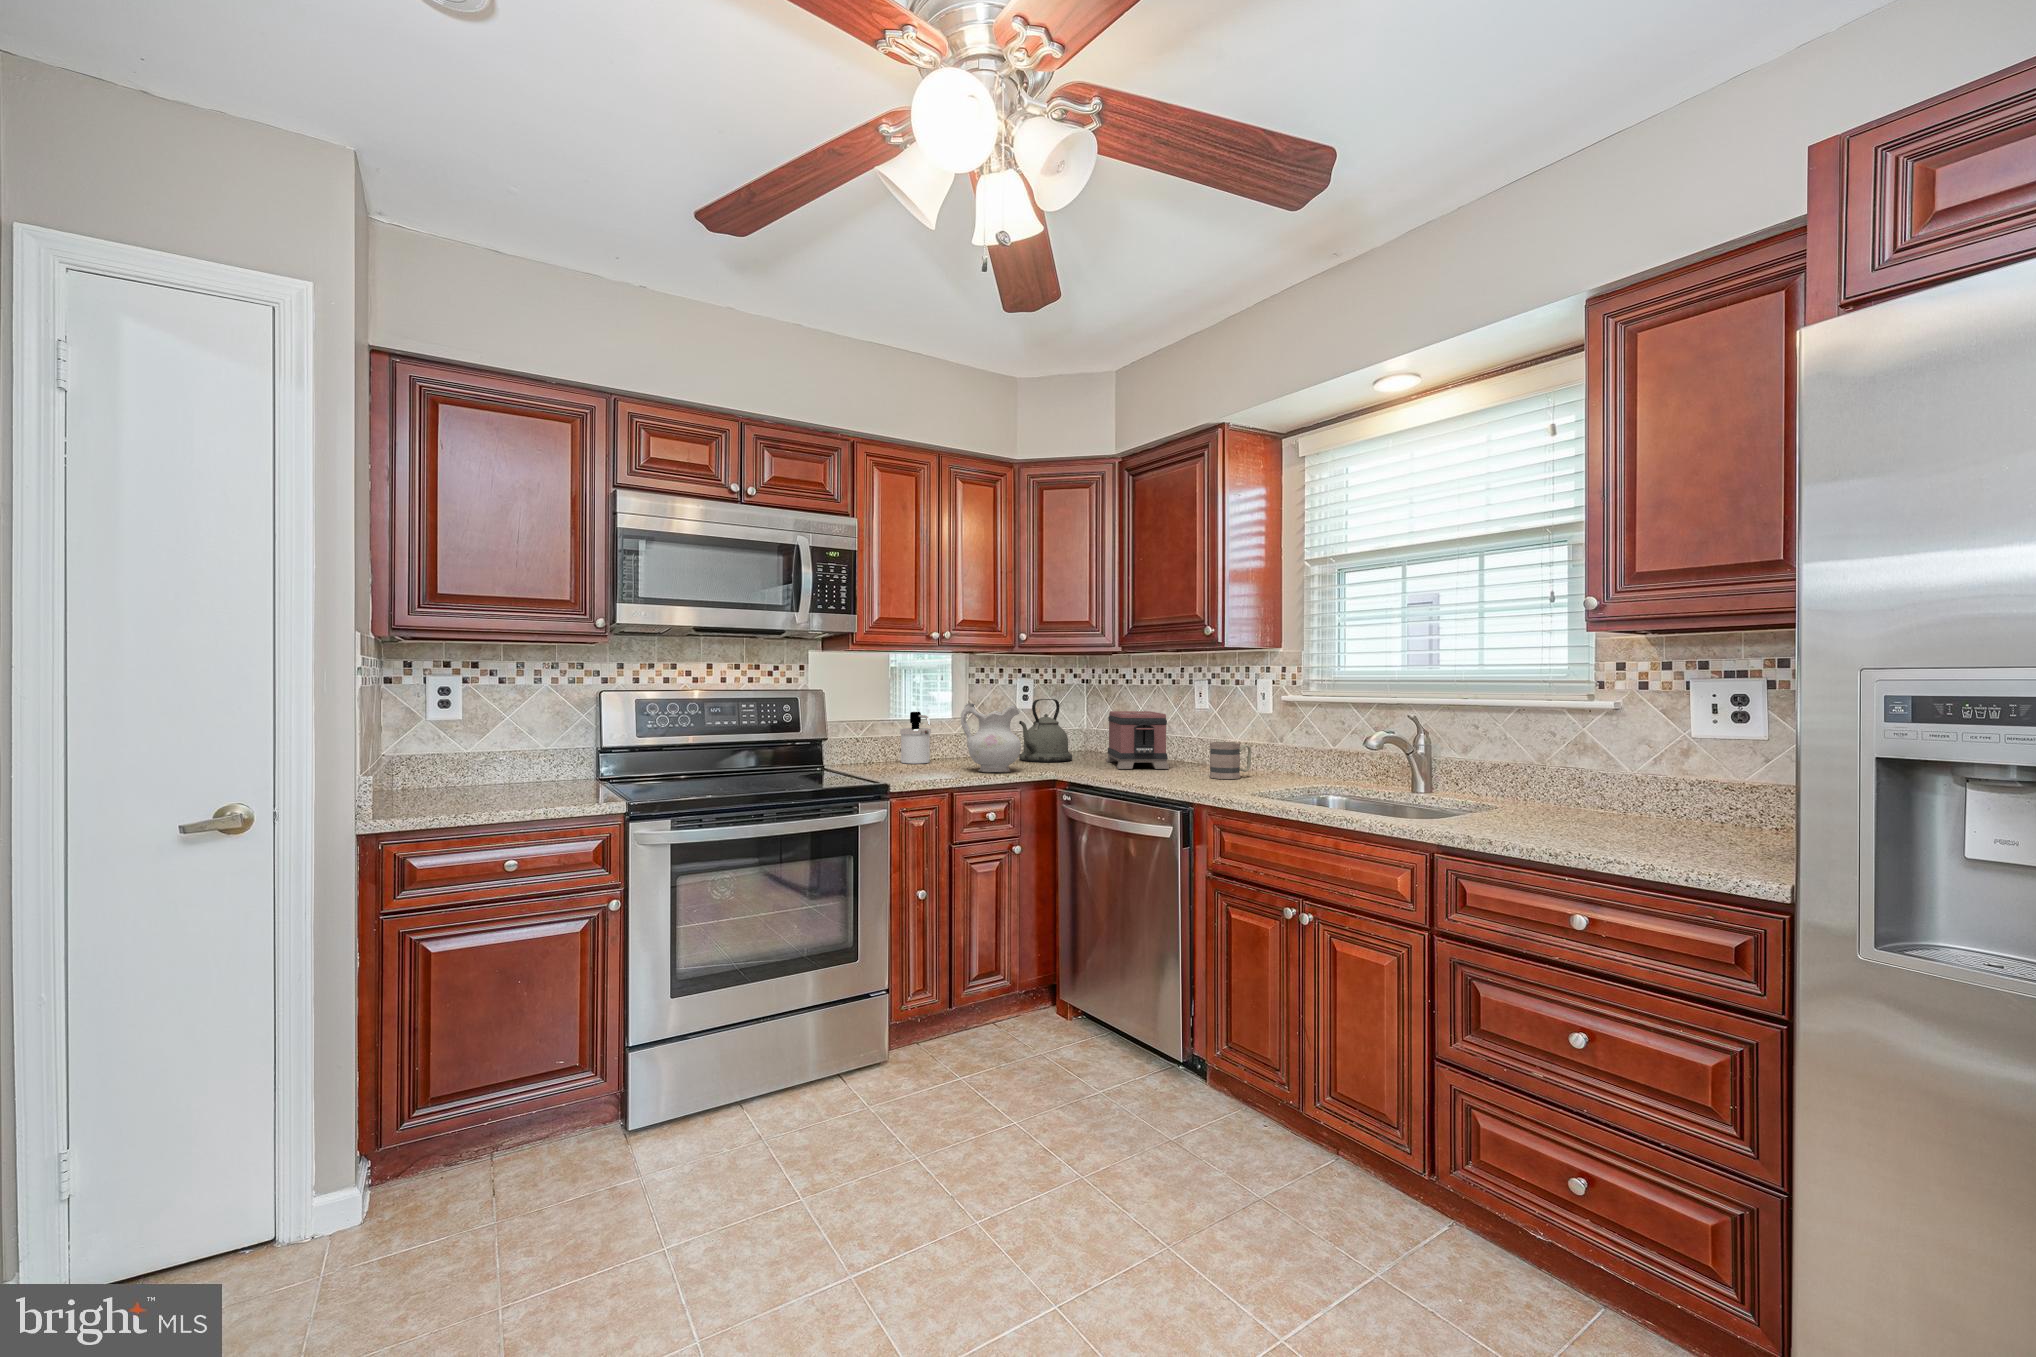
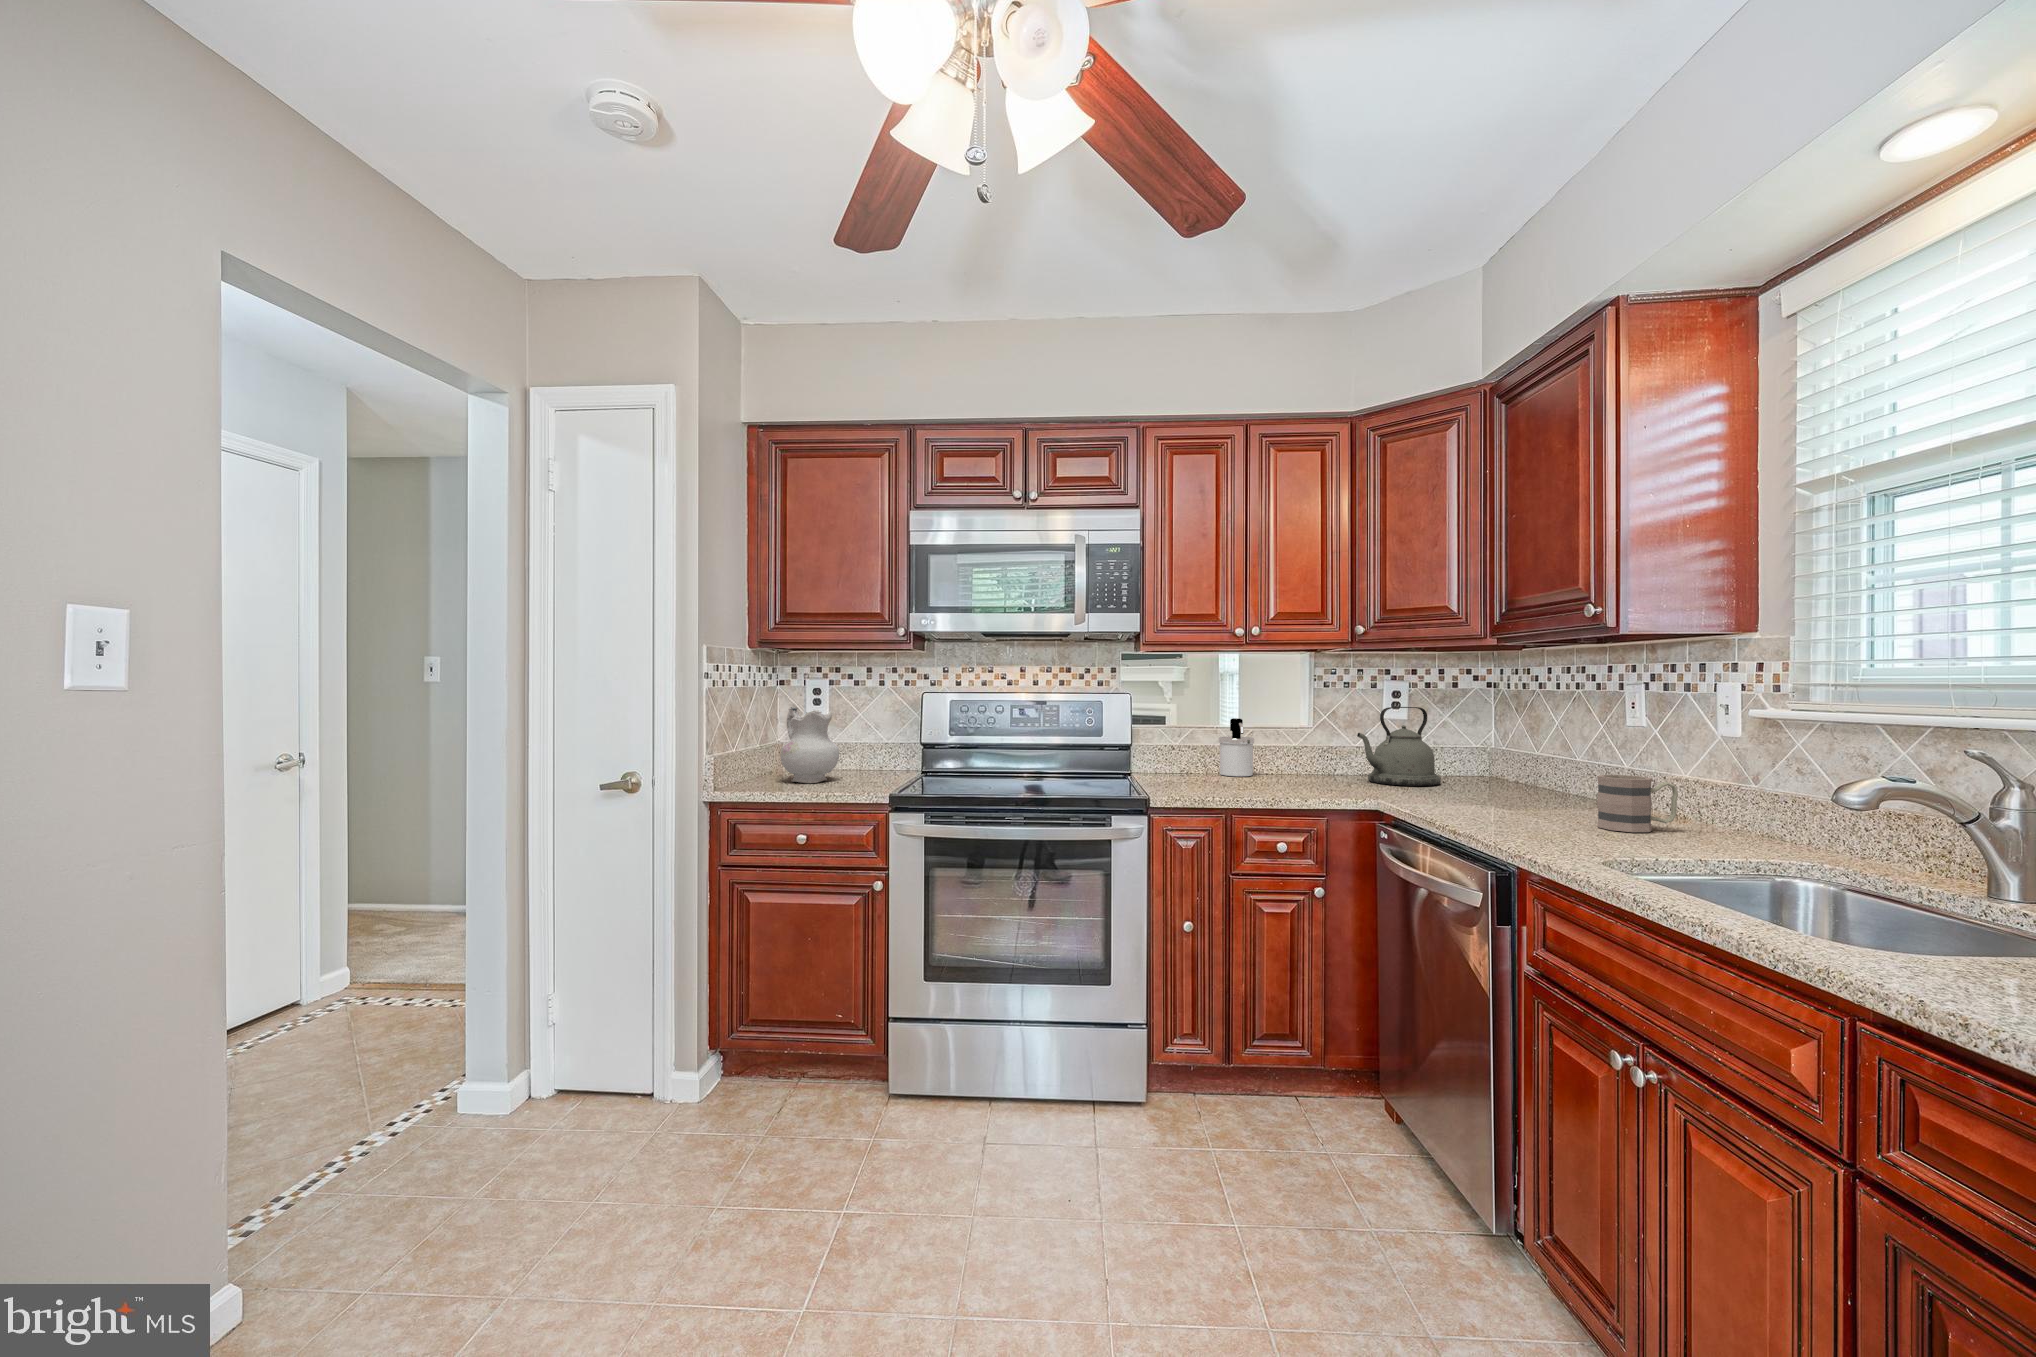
ceramic pitcher: present [961,703,1021,772] -> present [780,707,839,783]
toaster: present [1106,711,1169,769] -> none [1475,724,1560,808]

